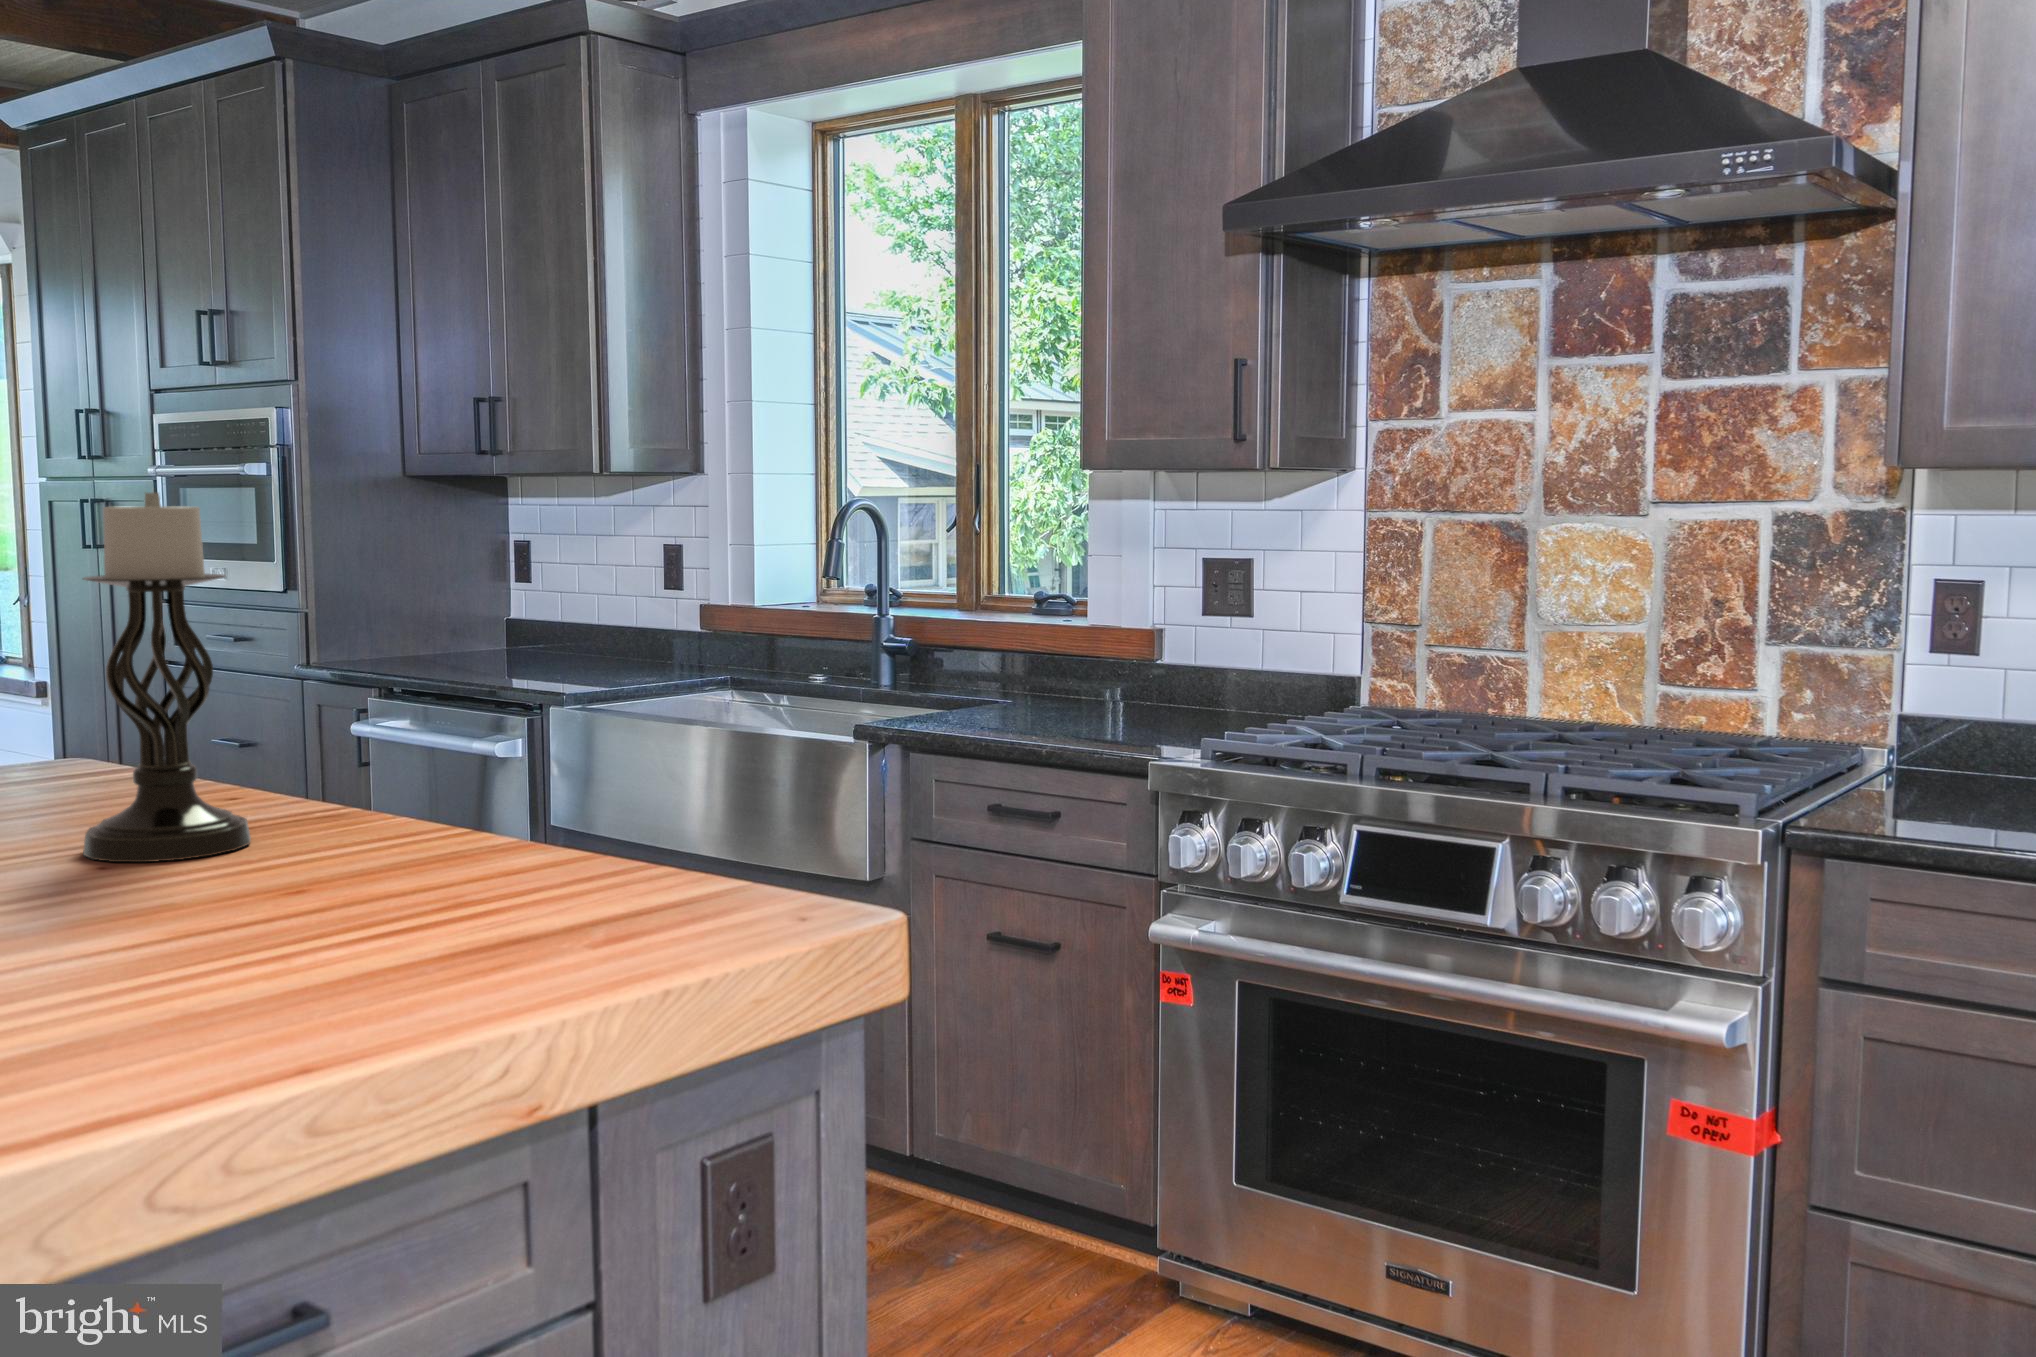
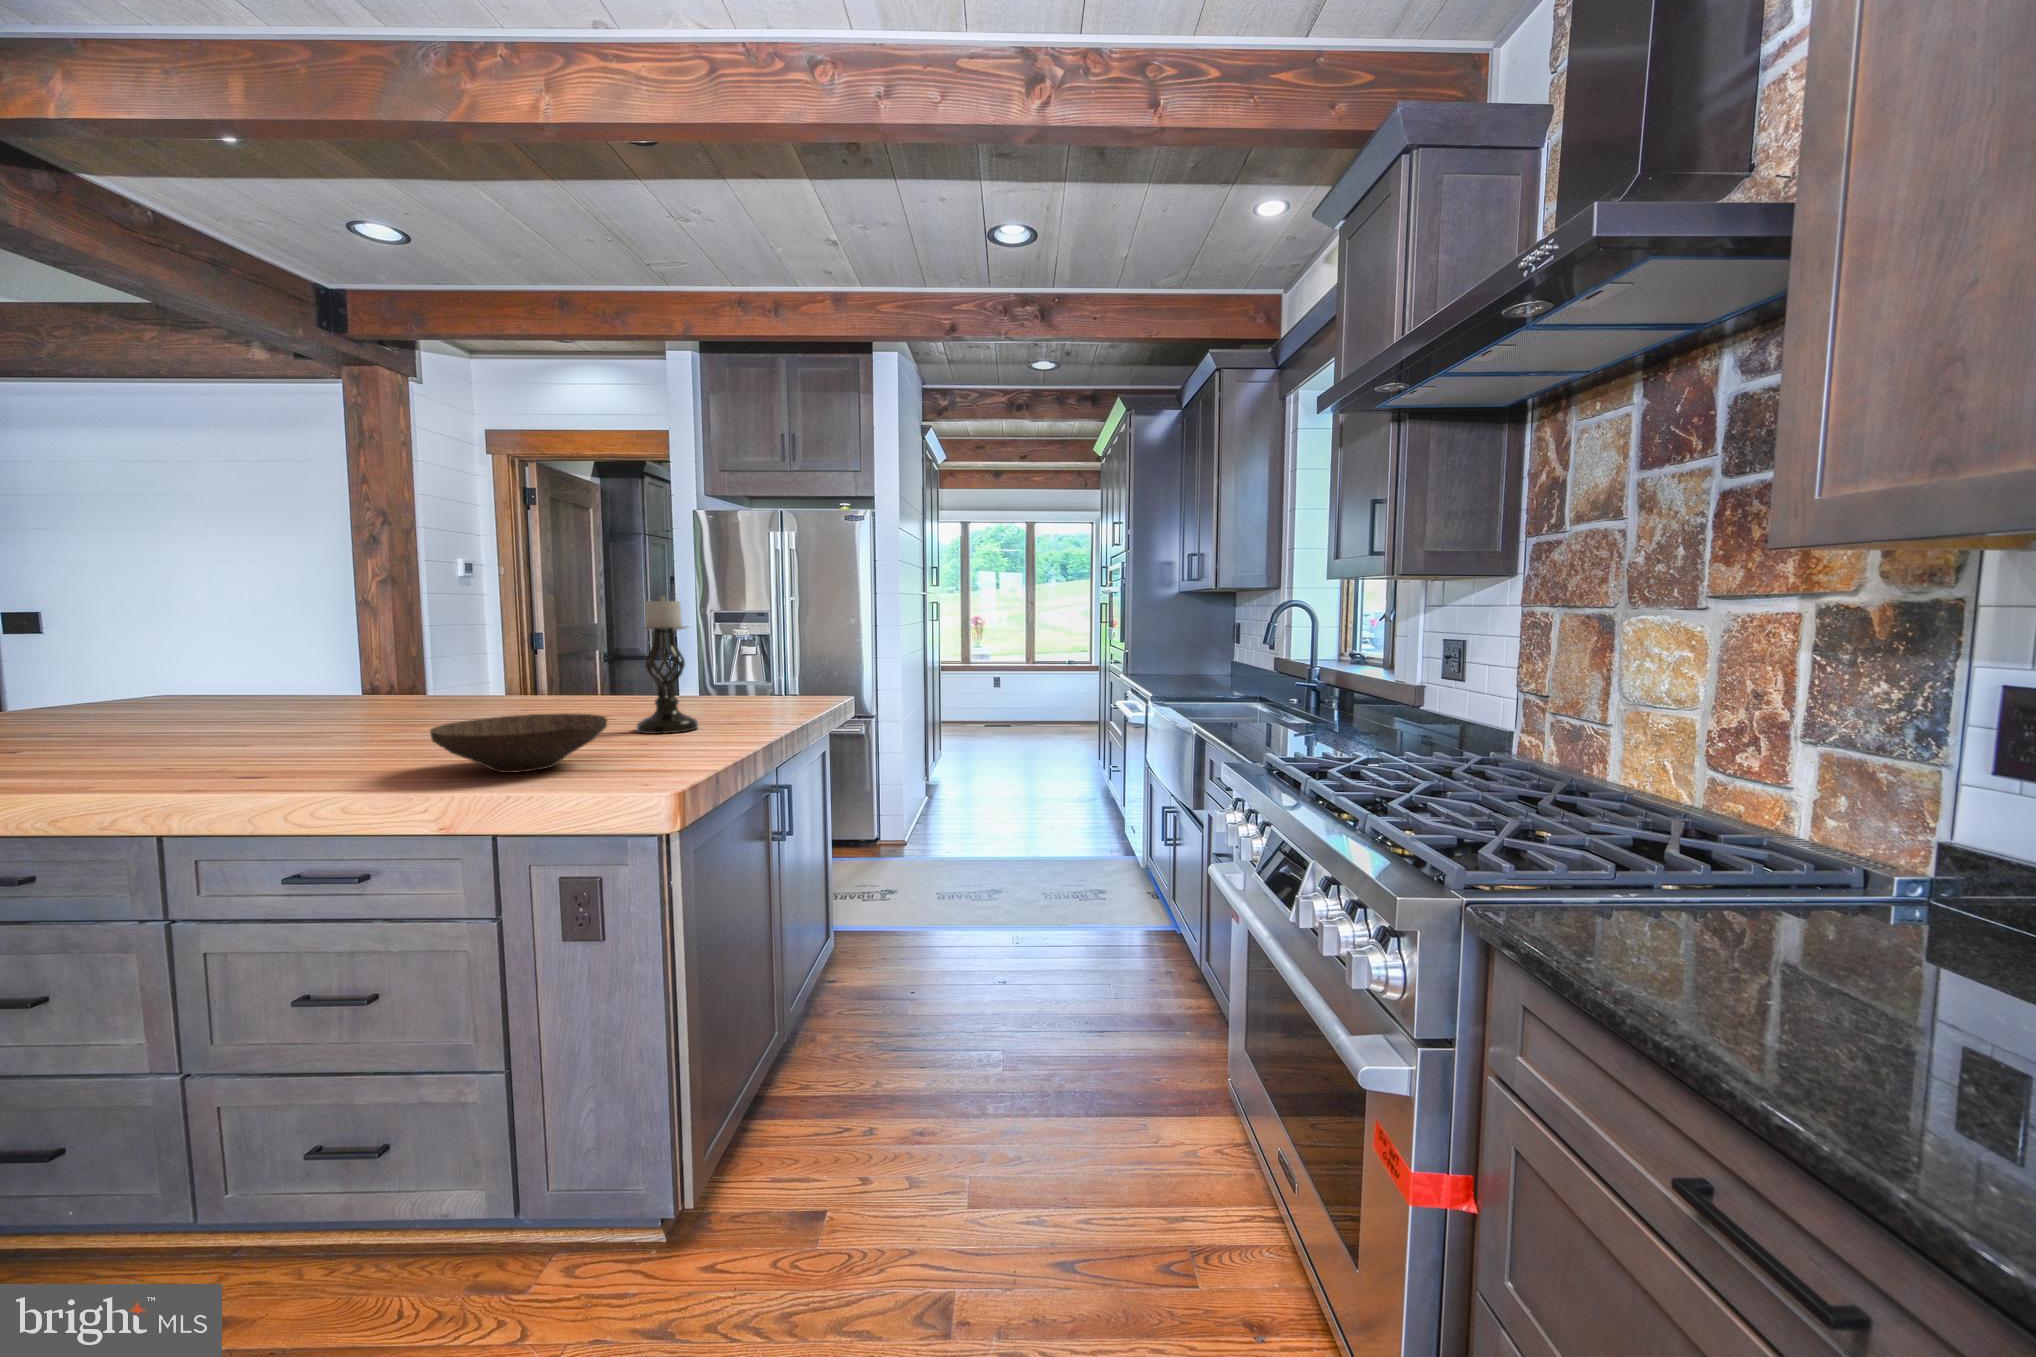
wooden bowl: none [205,792,613,952] -> present [430,713,607,773]

